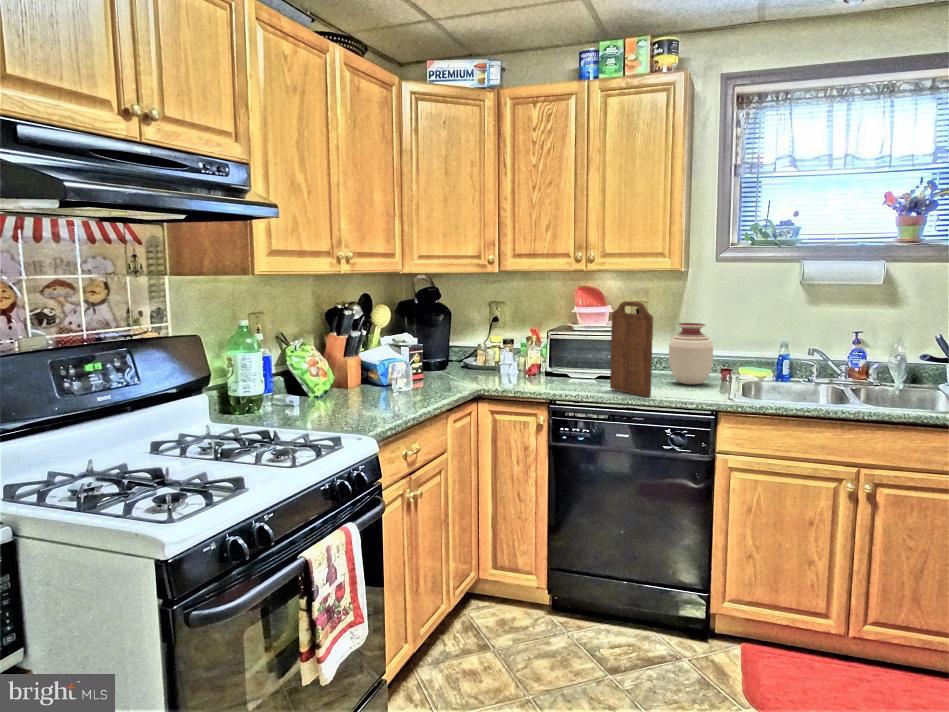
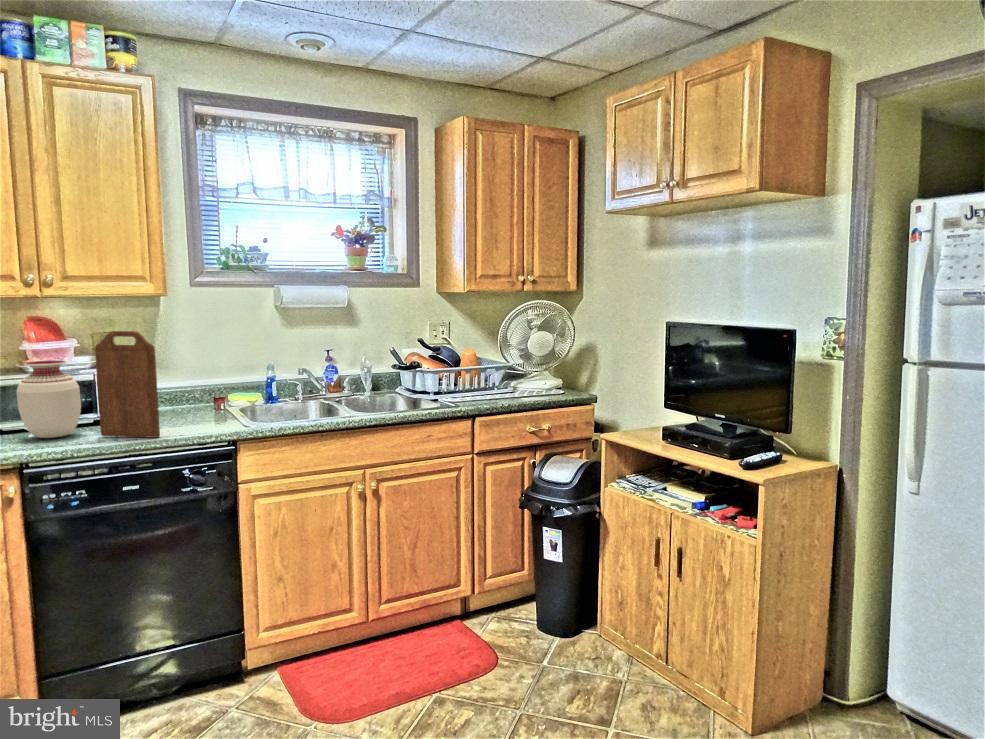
vase: present [669,323,713,384] -> present [16,360,81,438]

